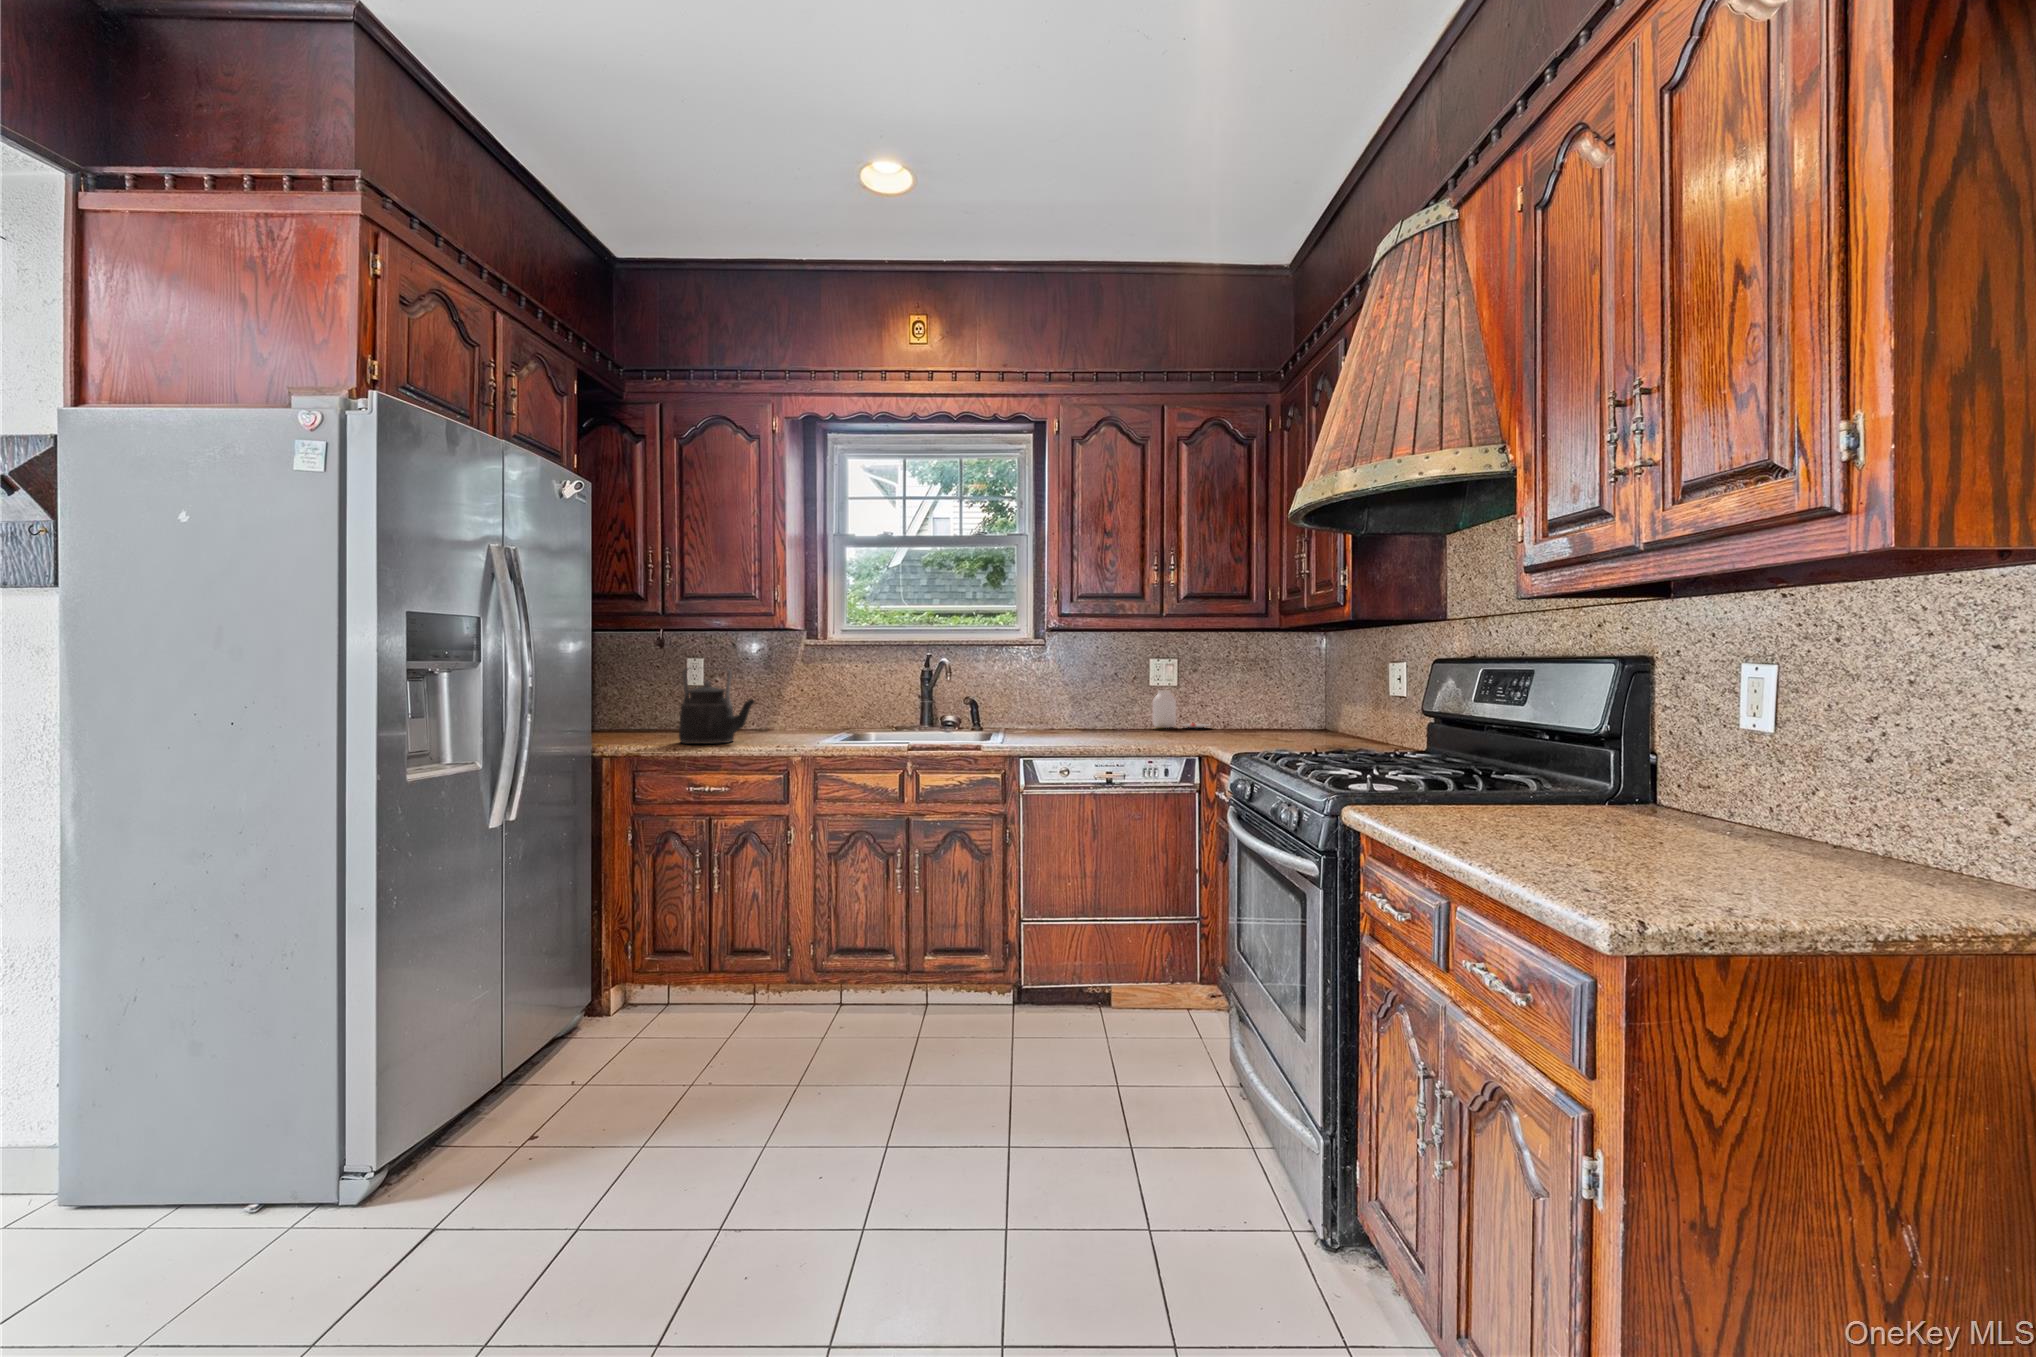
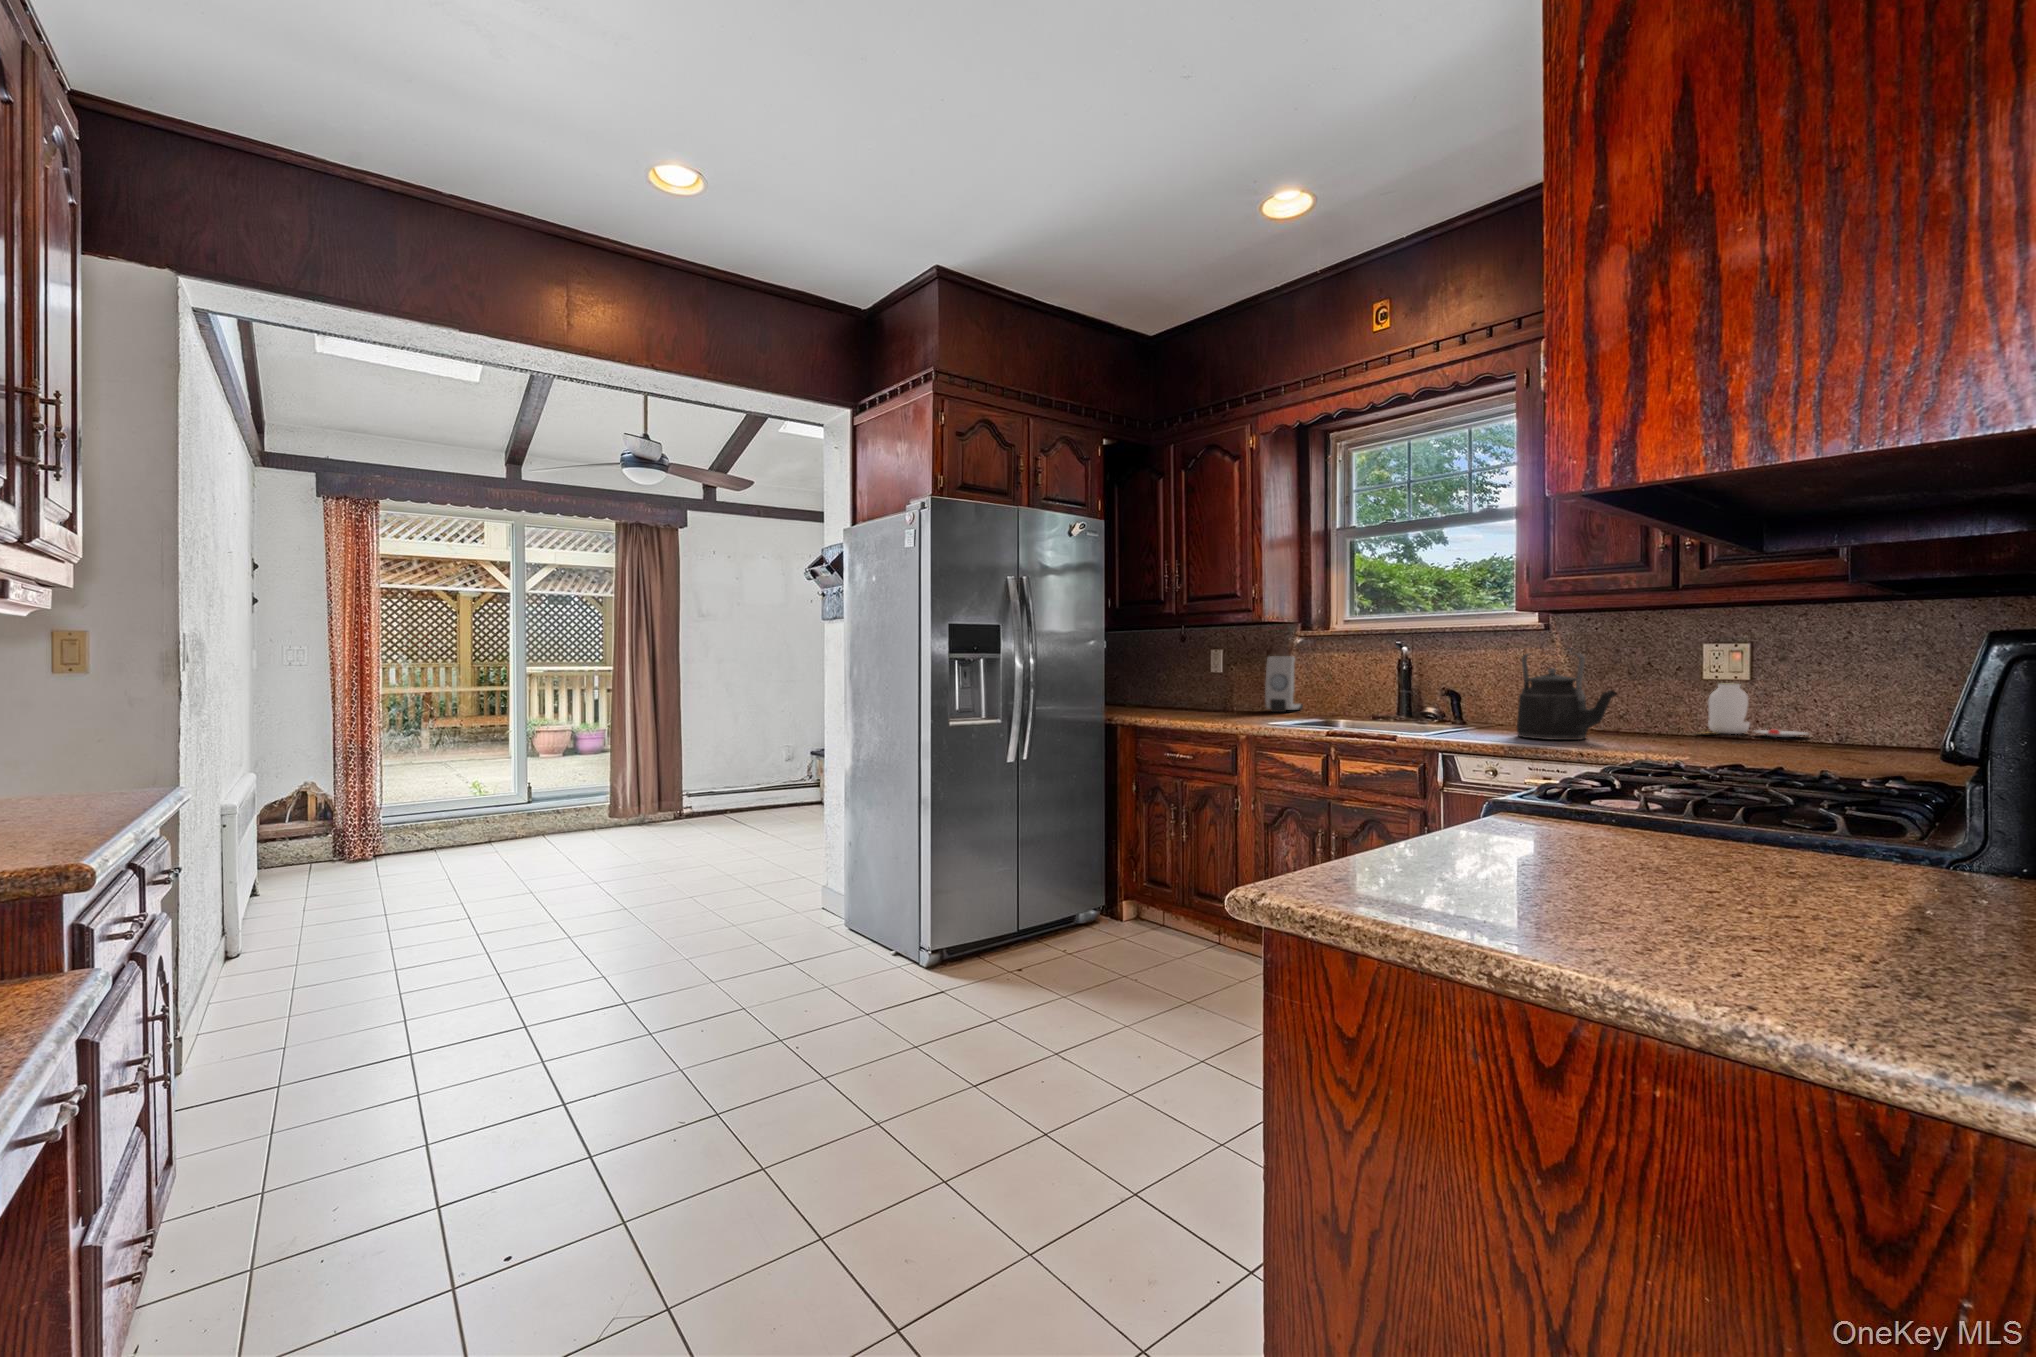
soap dispenser: none [767,666,798,730] -> present [1265,656,1303,712]
kettle: present [679,668,755,744] -> present [1517,653,1616,740]

